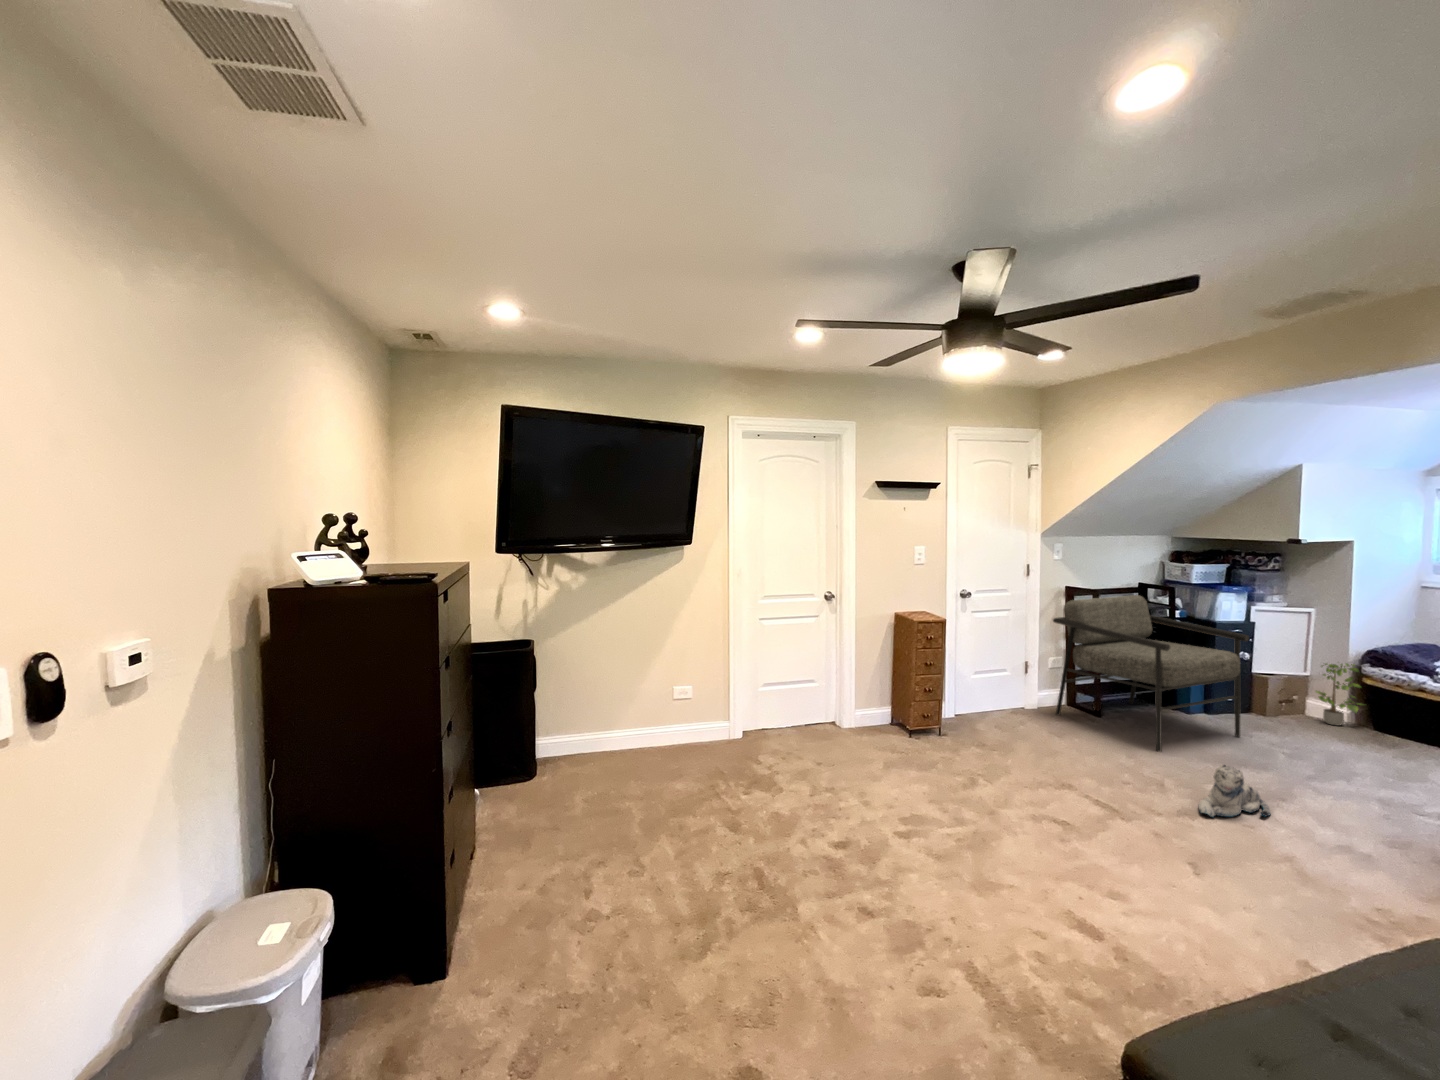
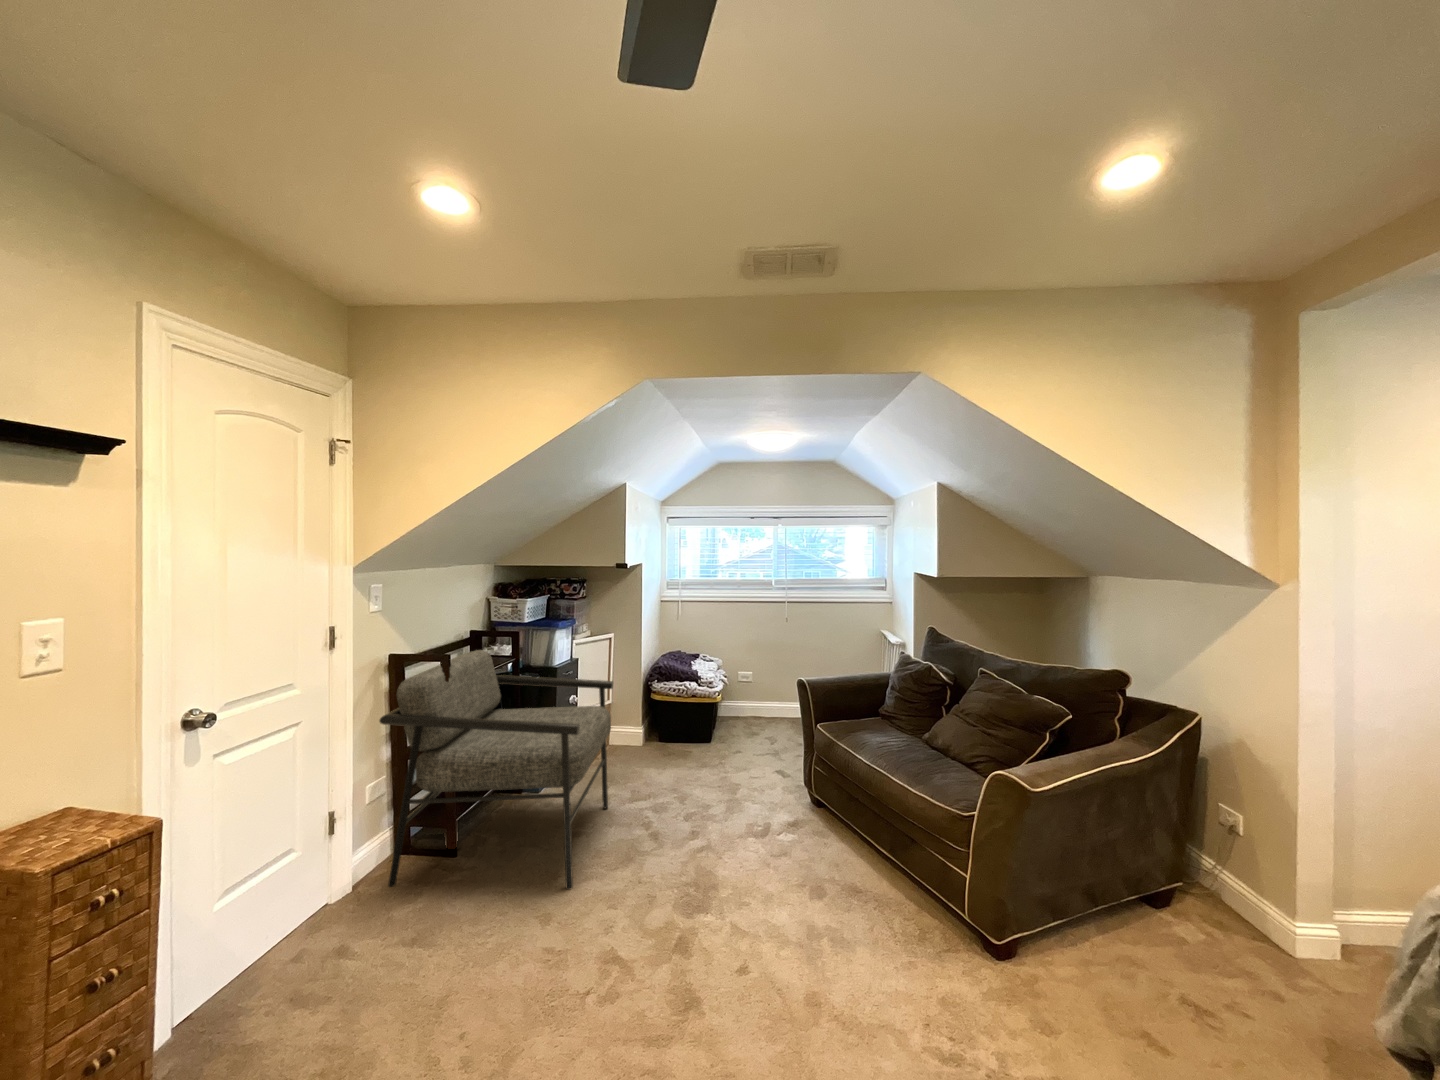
potted plant: present [1316,663,1363,726] -> none [625,682,662,751]
plush toy: present [1199,764,1271,817] -> none [701,900,766,1006]

